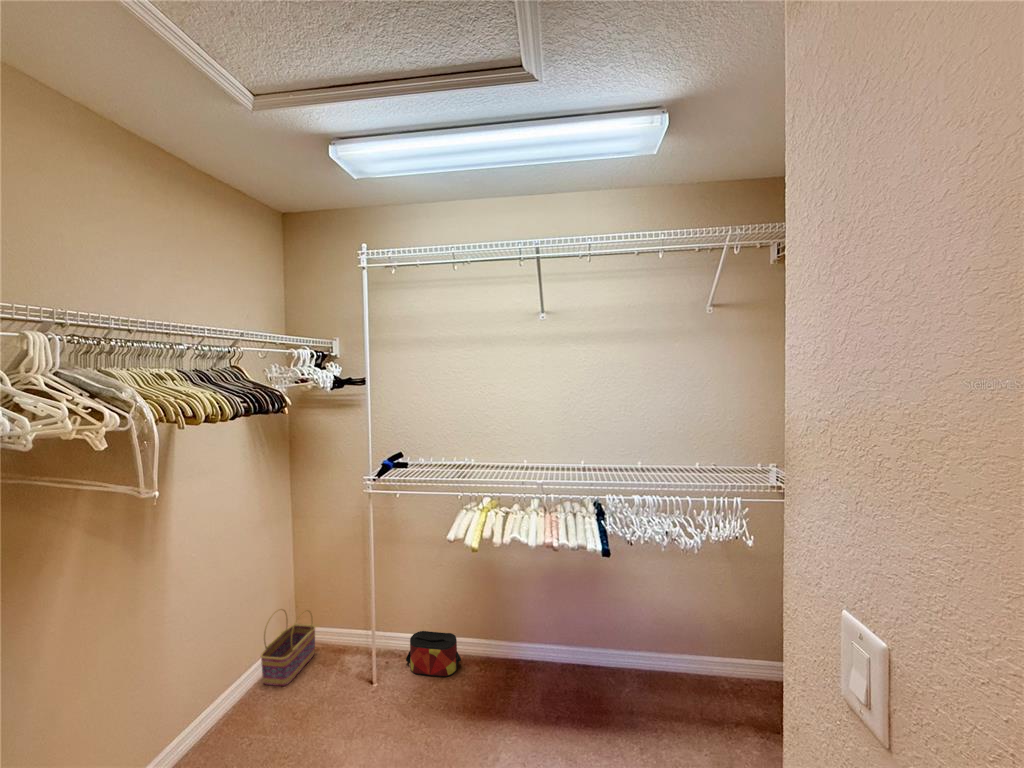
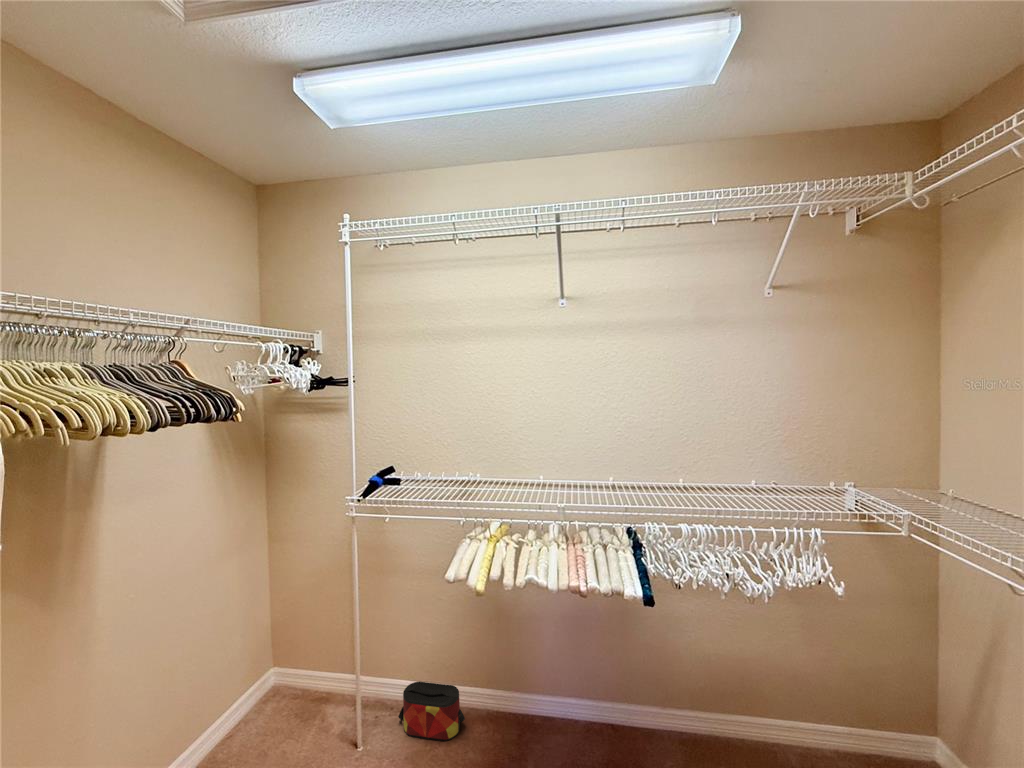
basket: present [261,609,315,686] -> none [224,652,293,749]

